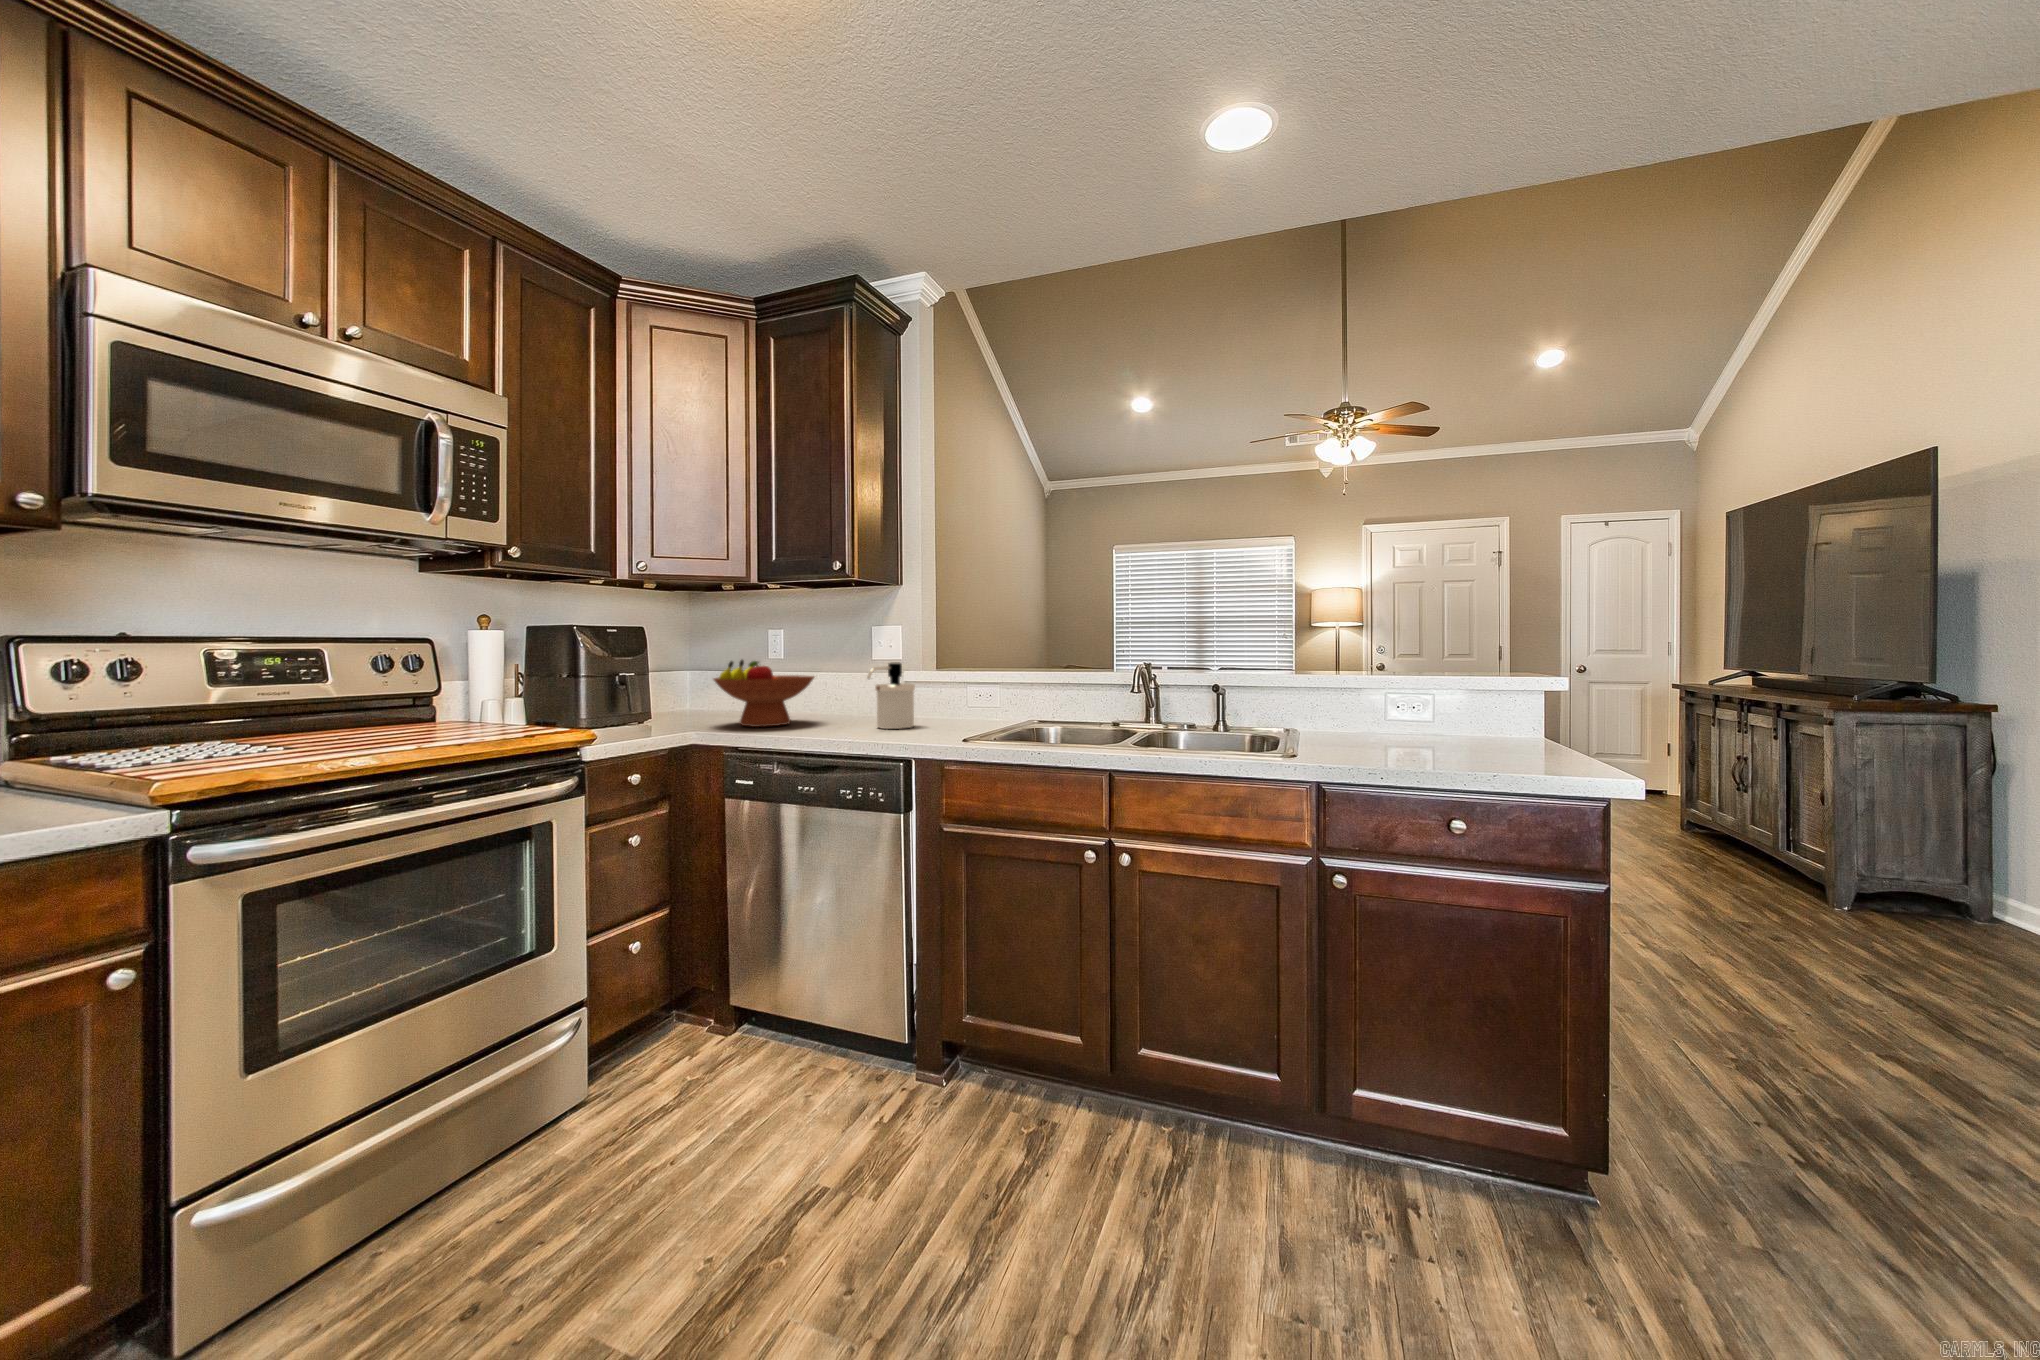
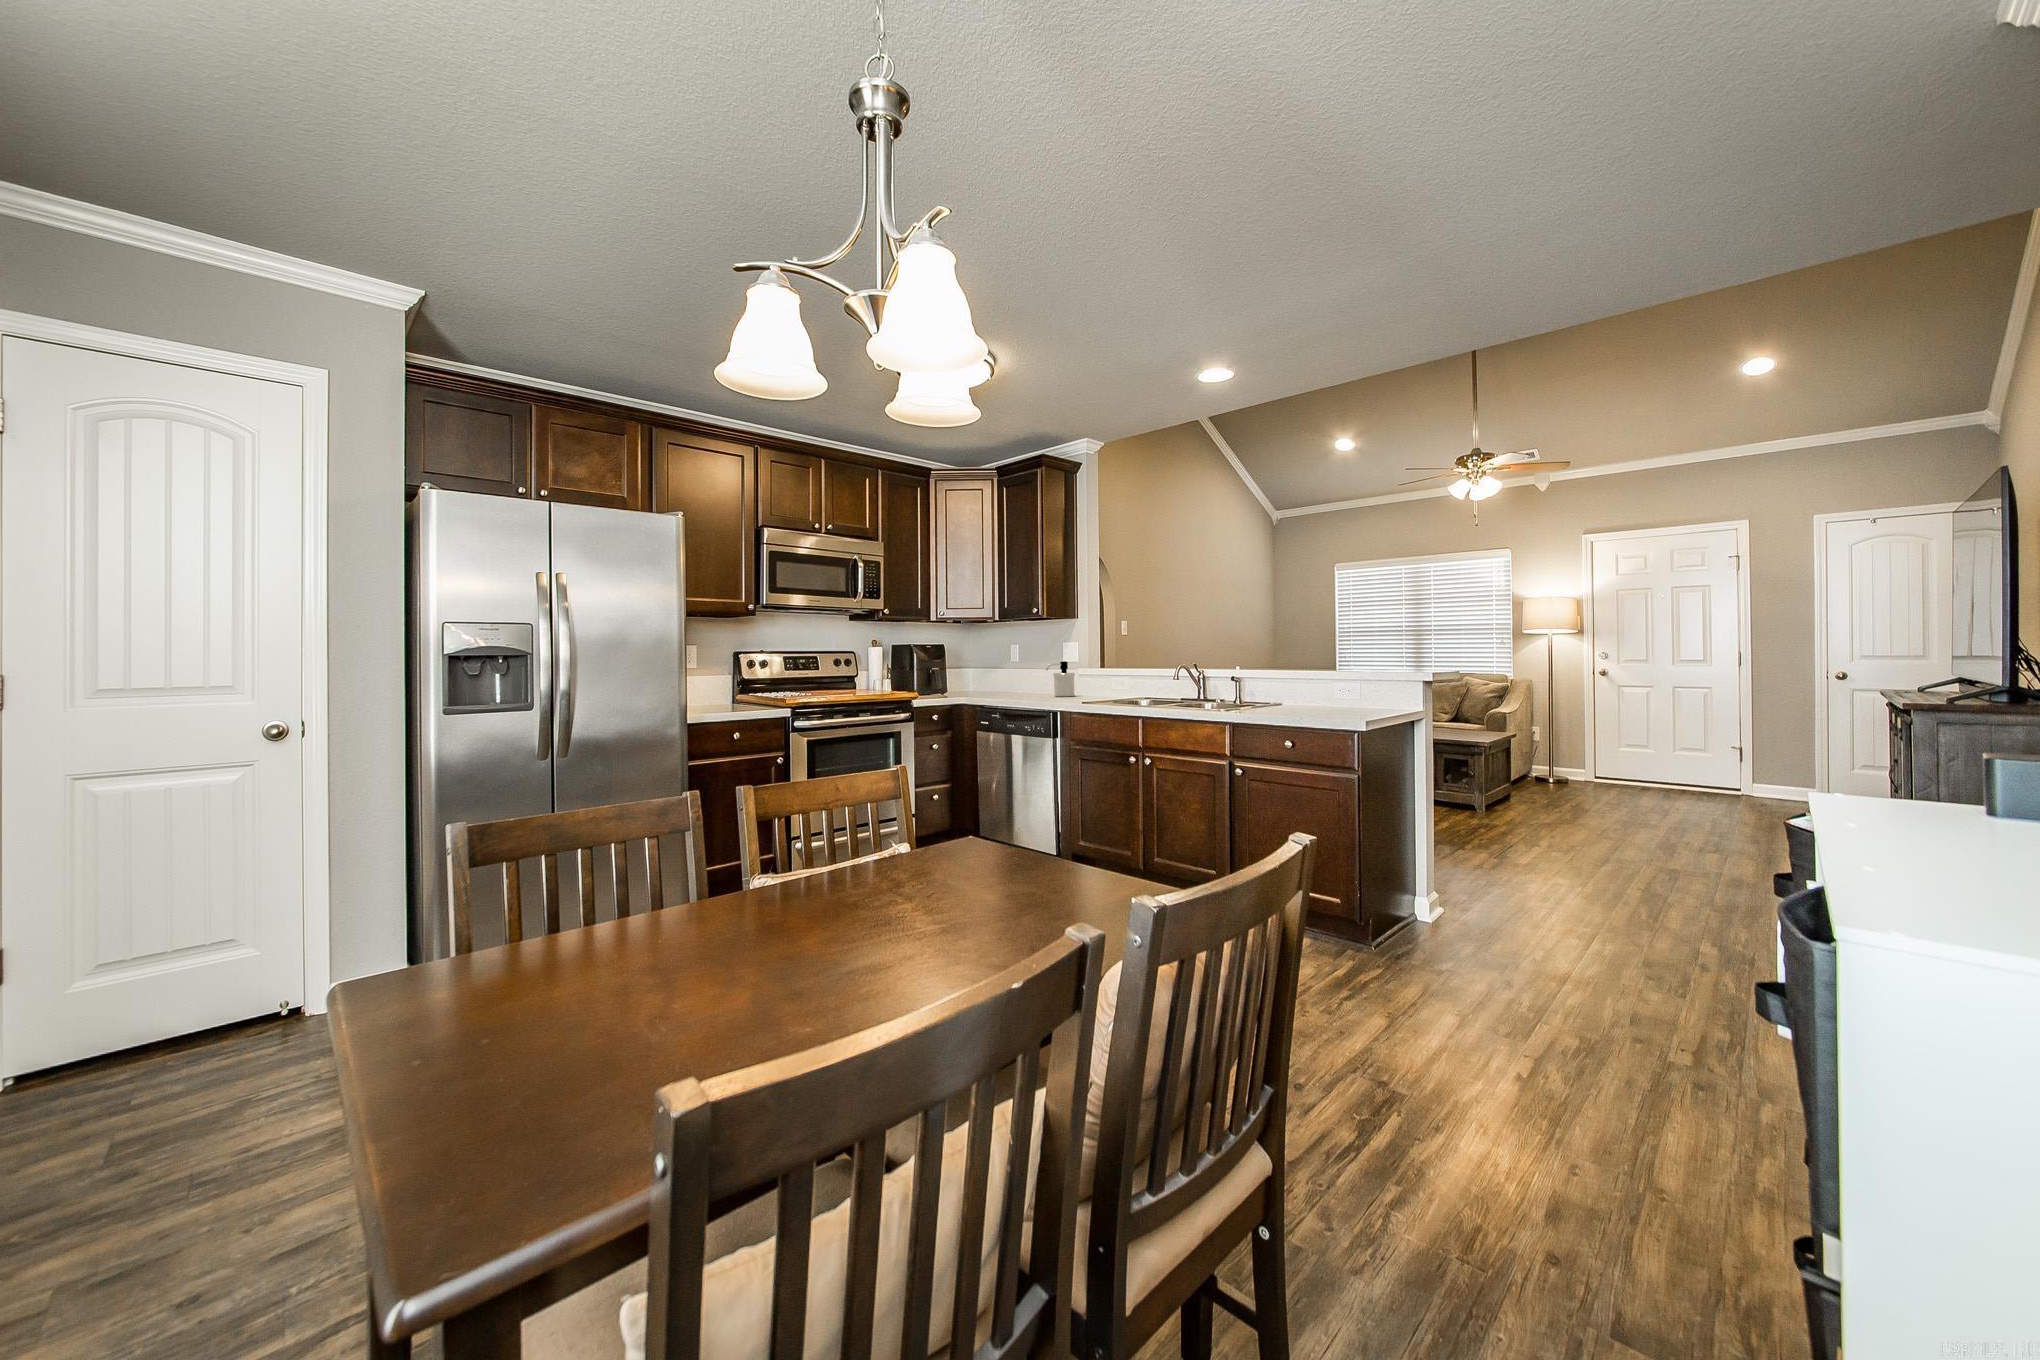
fruit bowl: present [714,660,814,727] -> none [975,660,1028,695]

